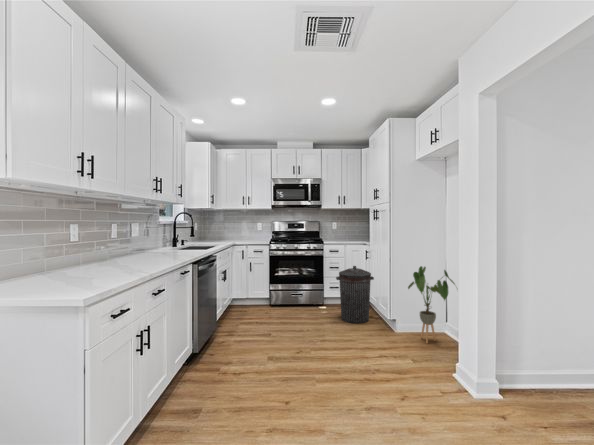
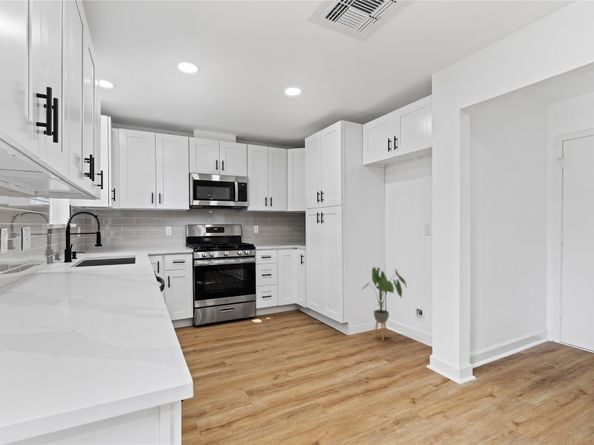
trash can: present [336,266,374,324] -> none [280,271,318,333]

